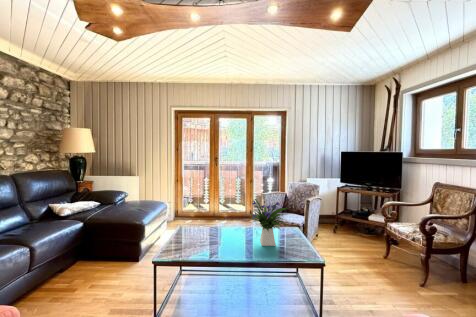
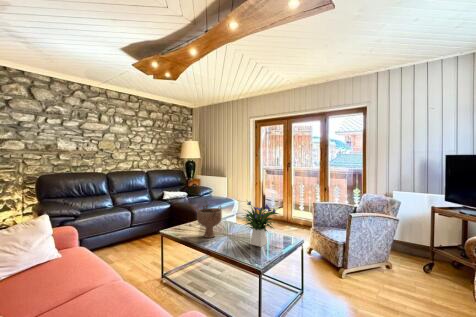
decorative bowl: none [195,209,227,252] -> present [197,205,222,238]

